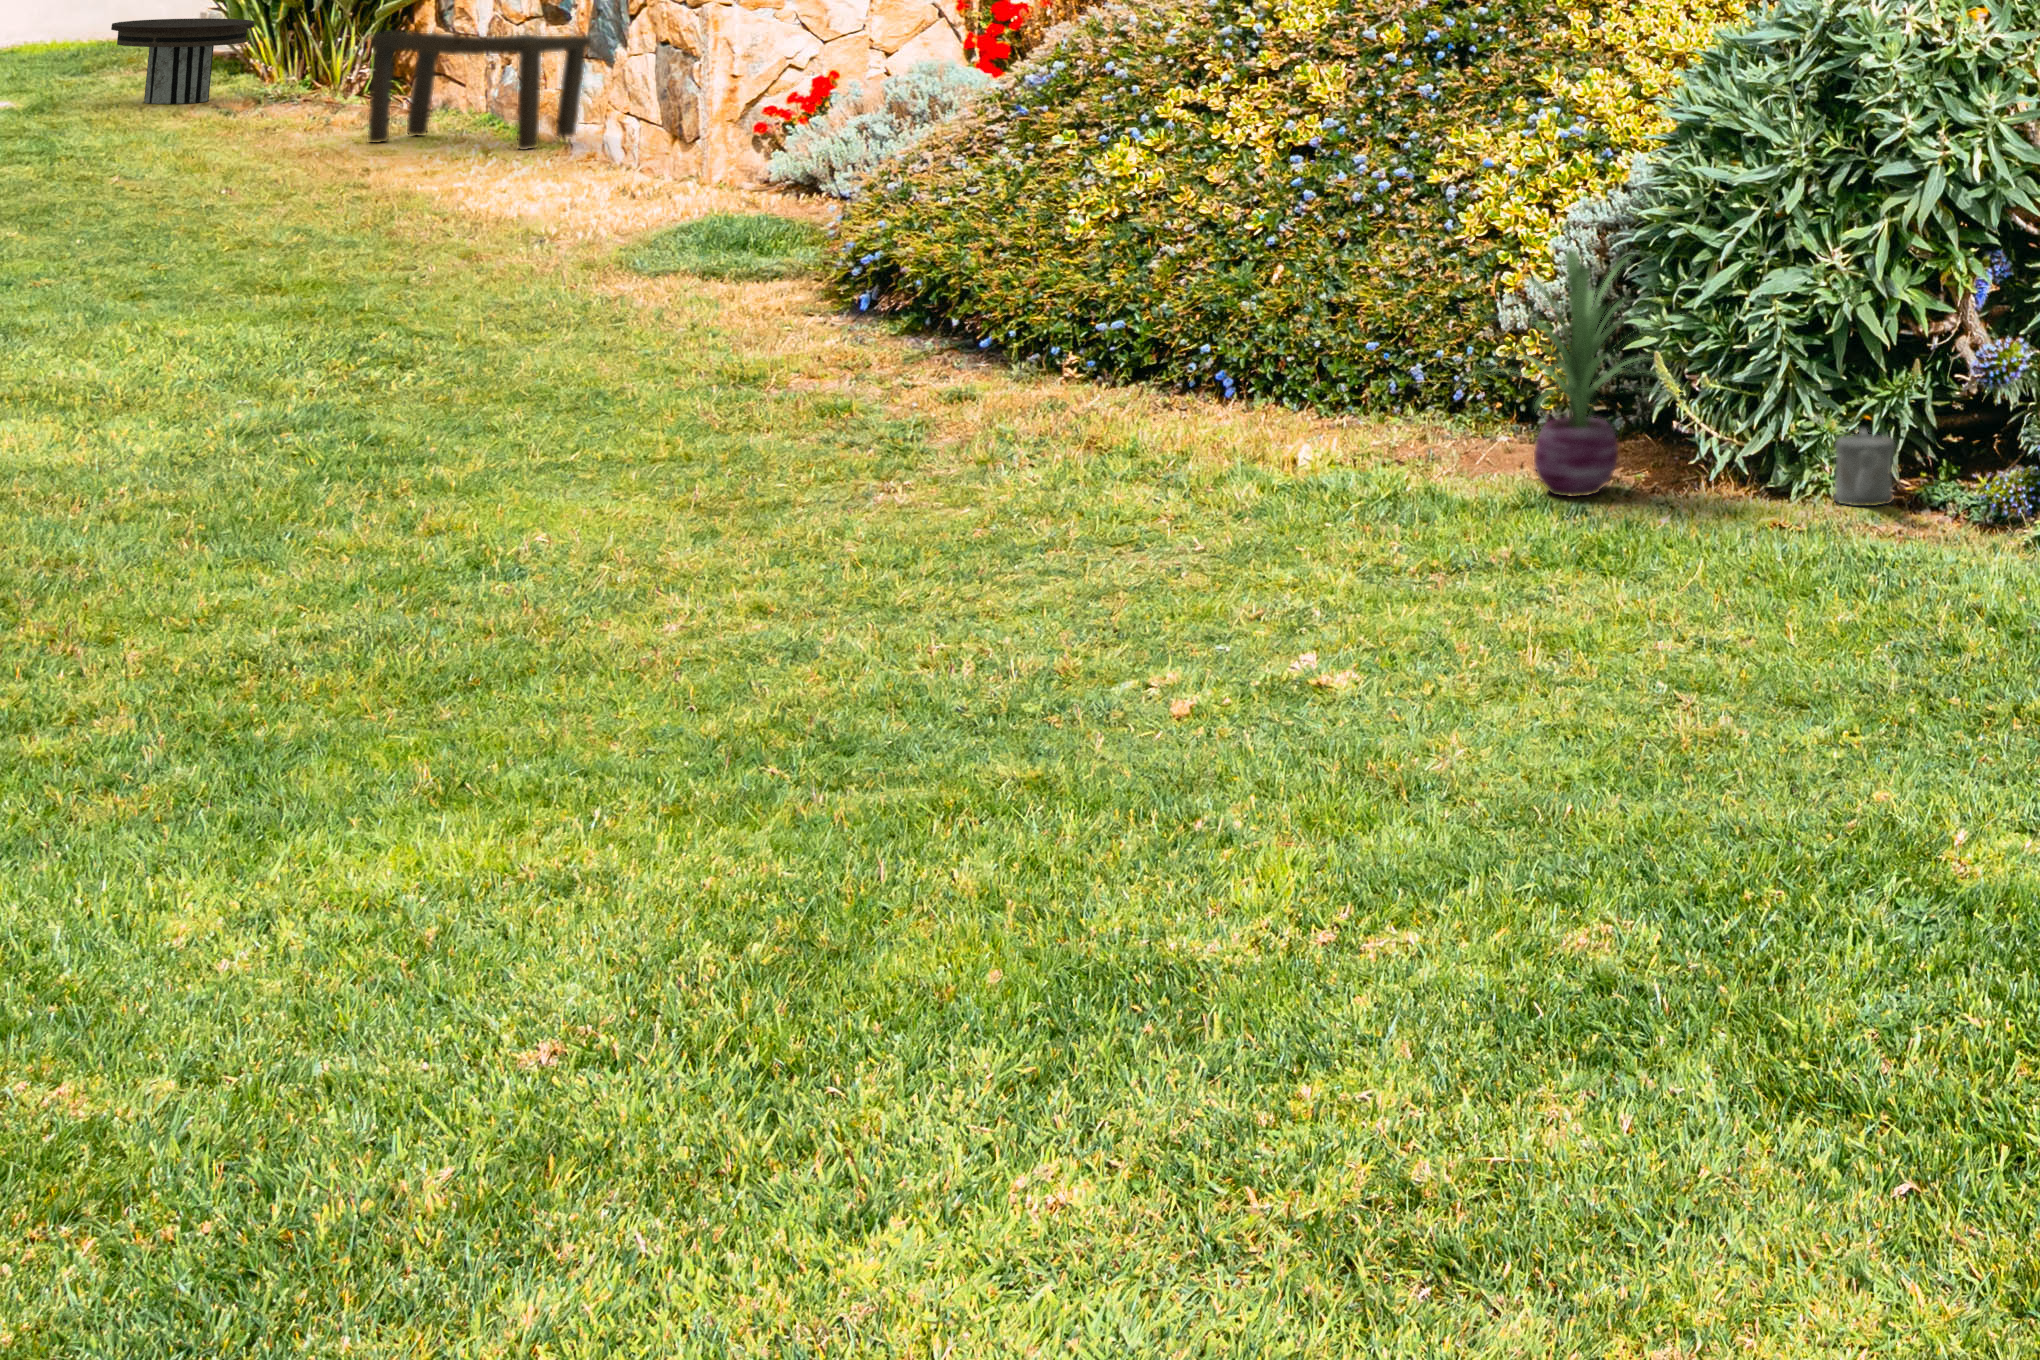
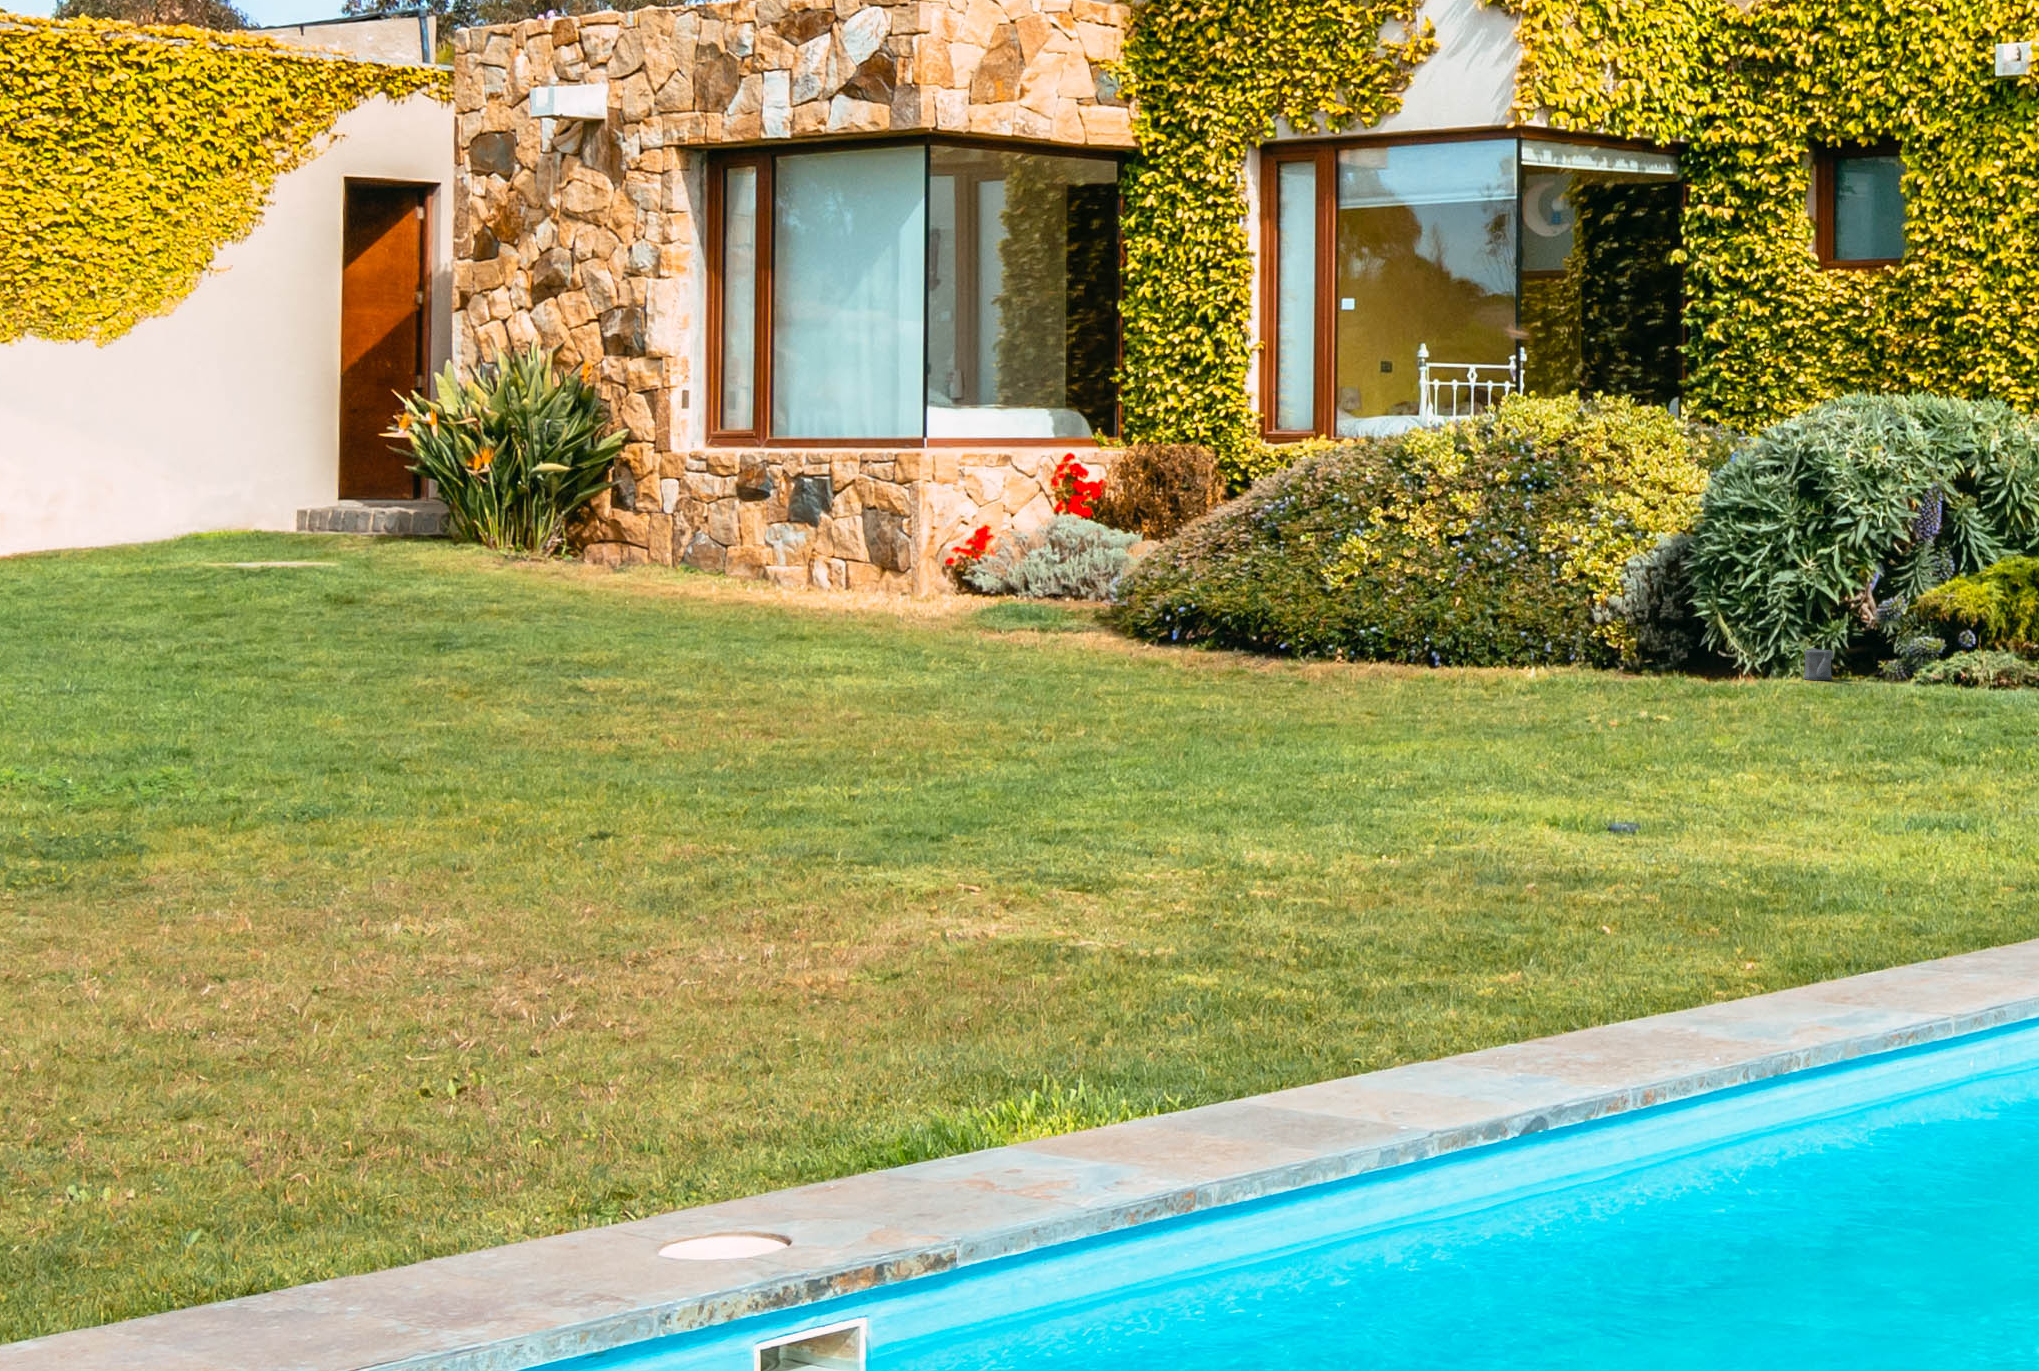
side table: present [111,18,255,104] -> none [377,503,473,562]
bench: present [368,32,591,150] -> none [636,504,783,580]
decorative plant: present [1470,250,1682,496] -> none [1624,565,1739,679]

